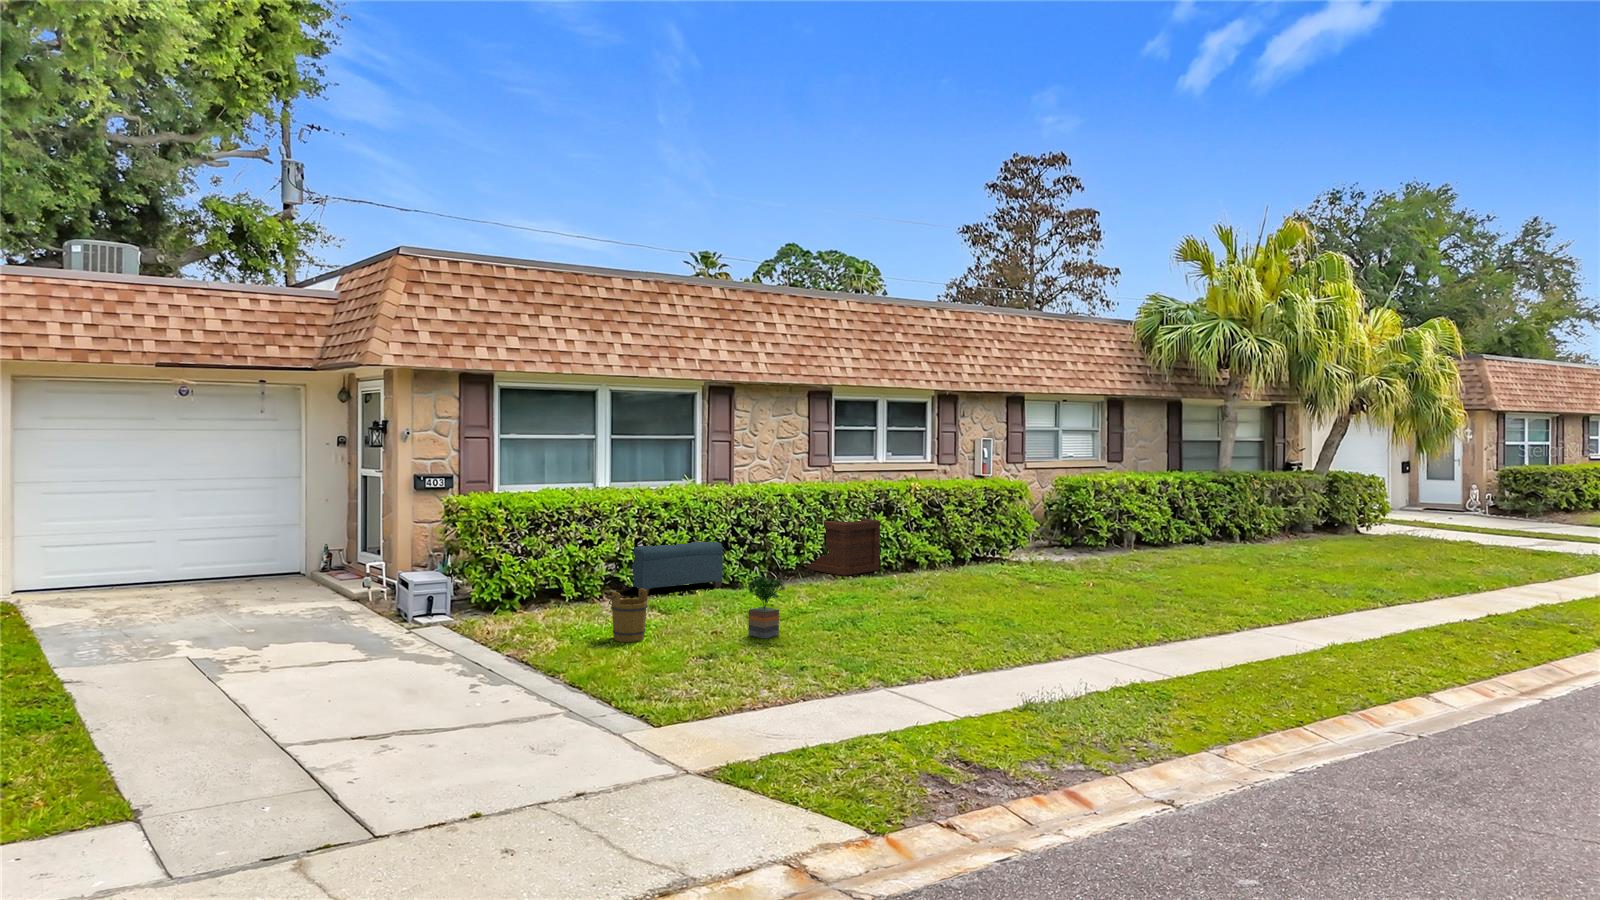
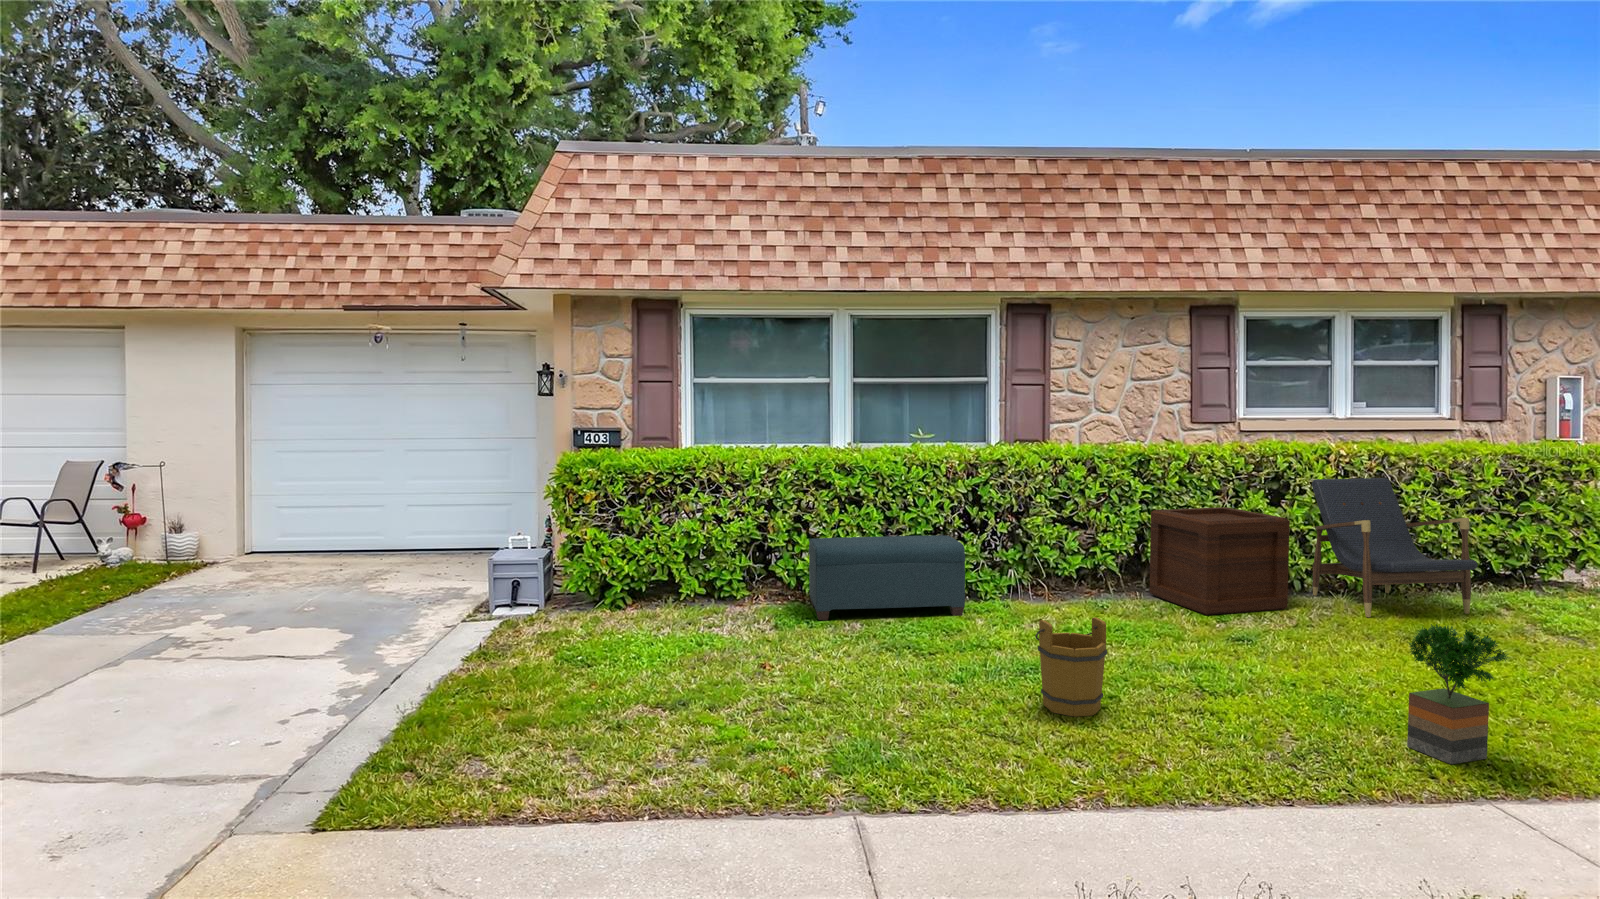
lounge chair: none [884,497,961,571] -> present [1312,478,1478,617]
potted tree: present [748,577,785,639] -> present [1407,624,1509,764]
bucket: present [609,588,648,642] -> present [1035,617,1107,717]

